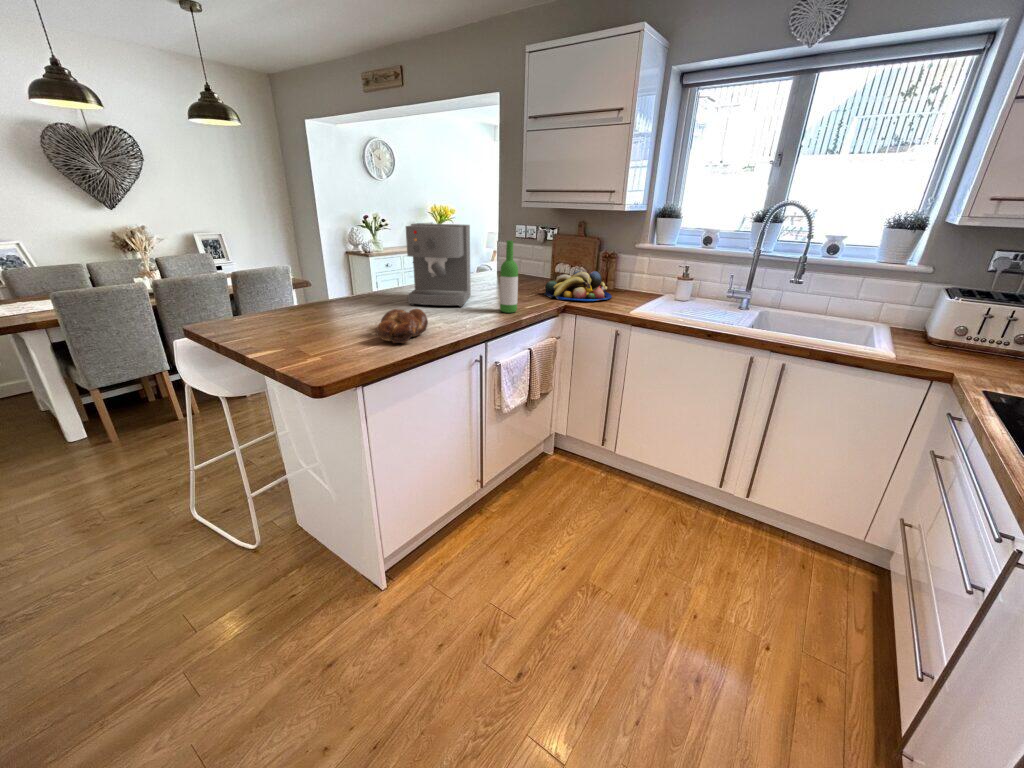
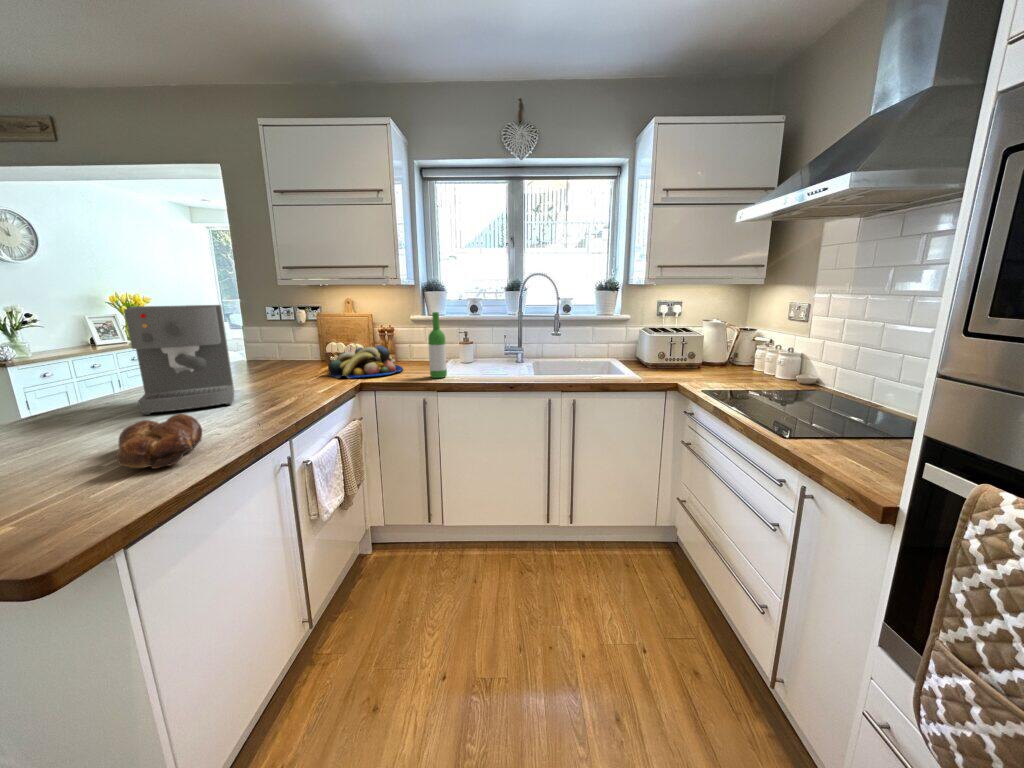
wine bottle: present [500,240,518,313] -> present [428,312,447,378]

